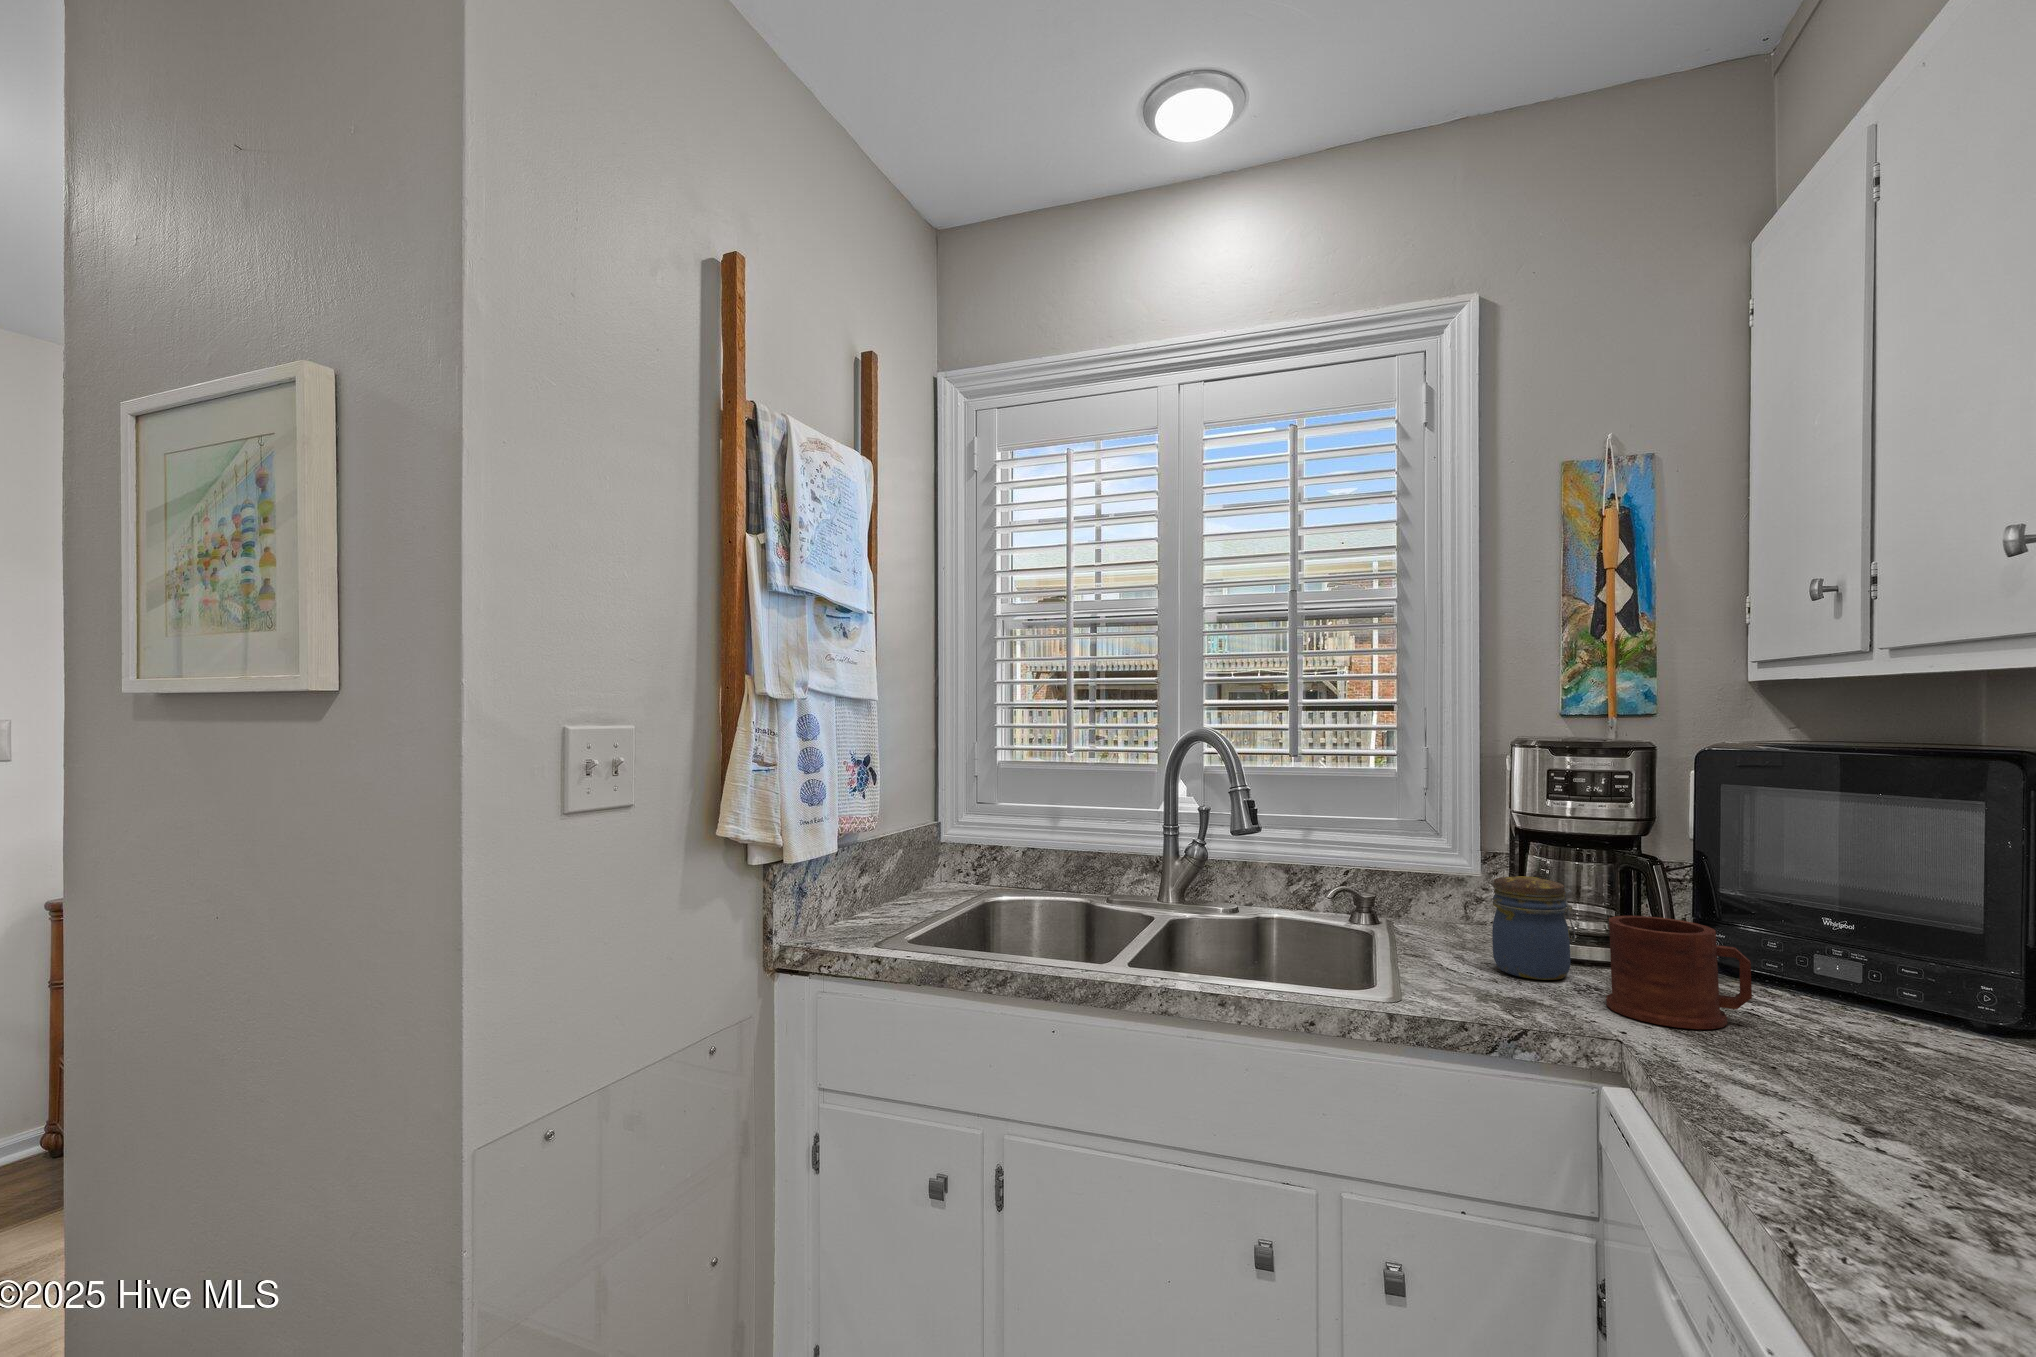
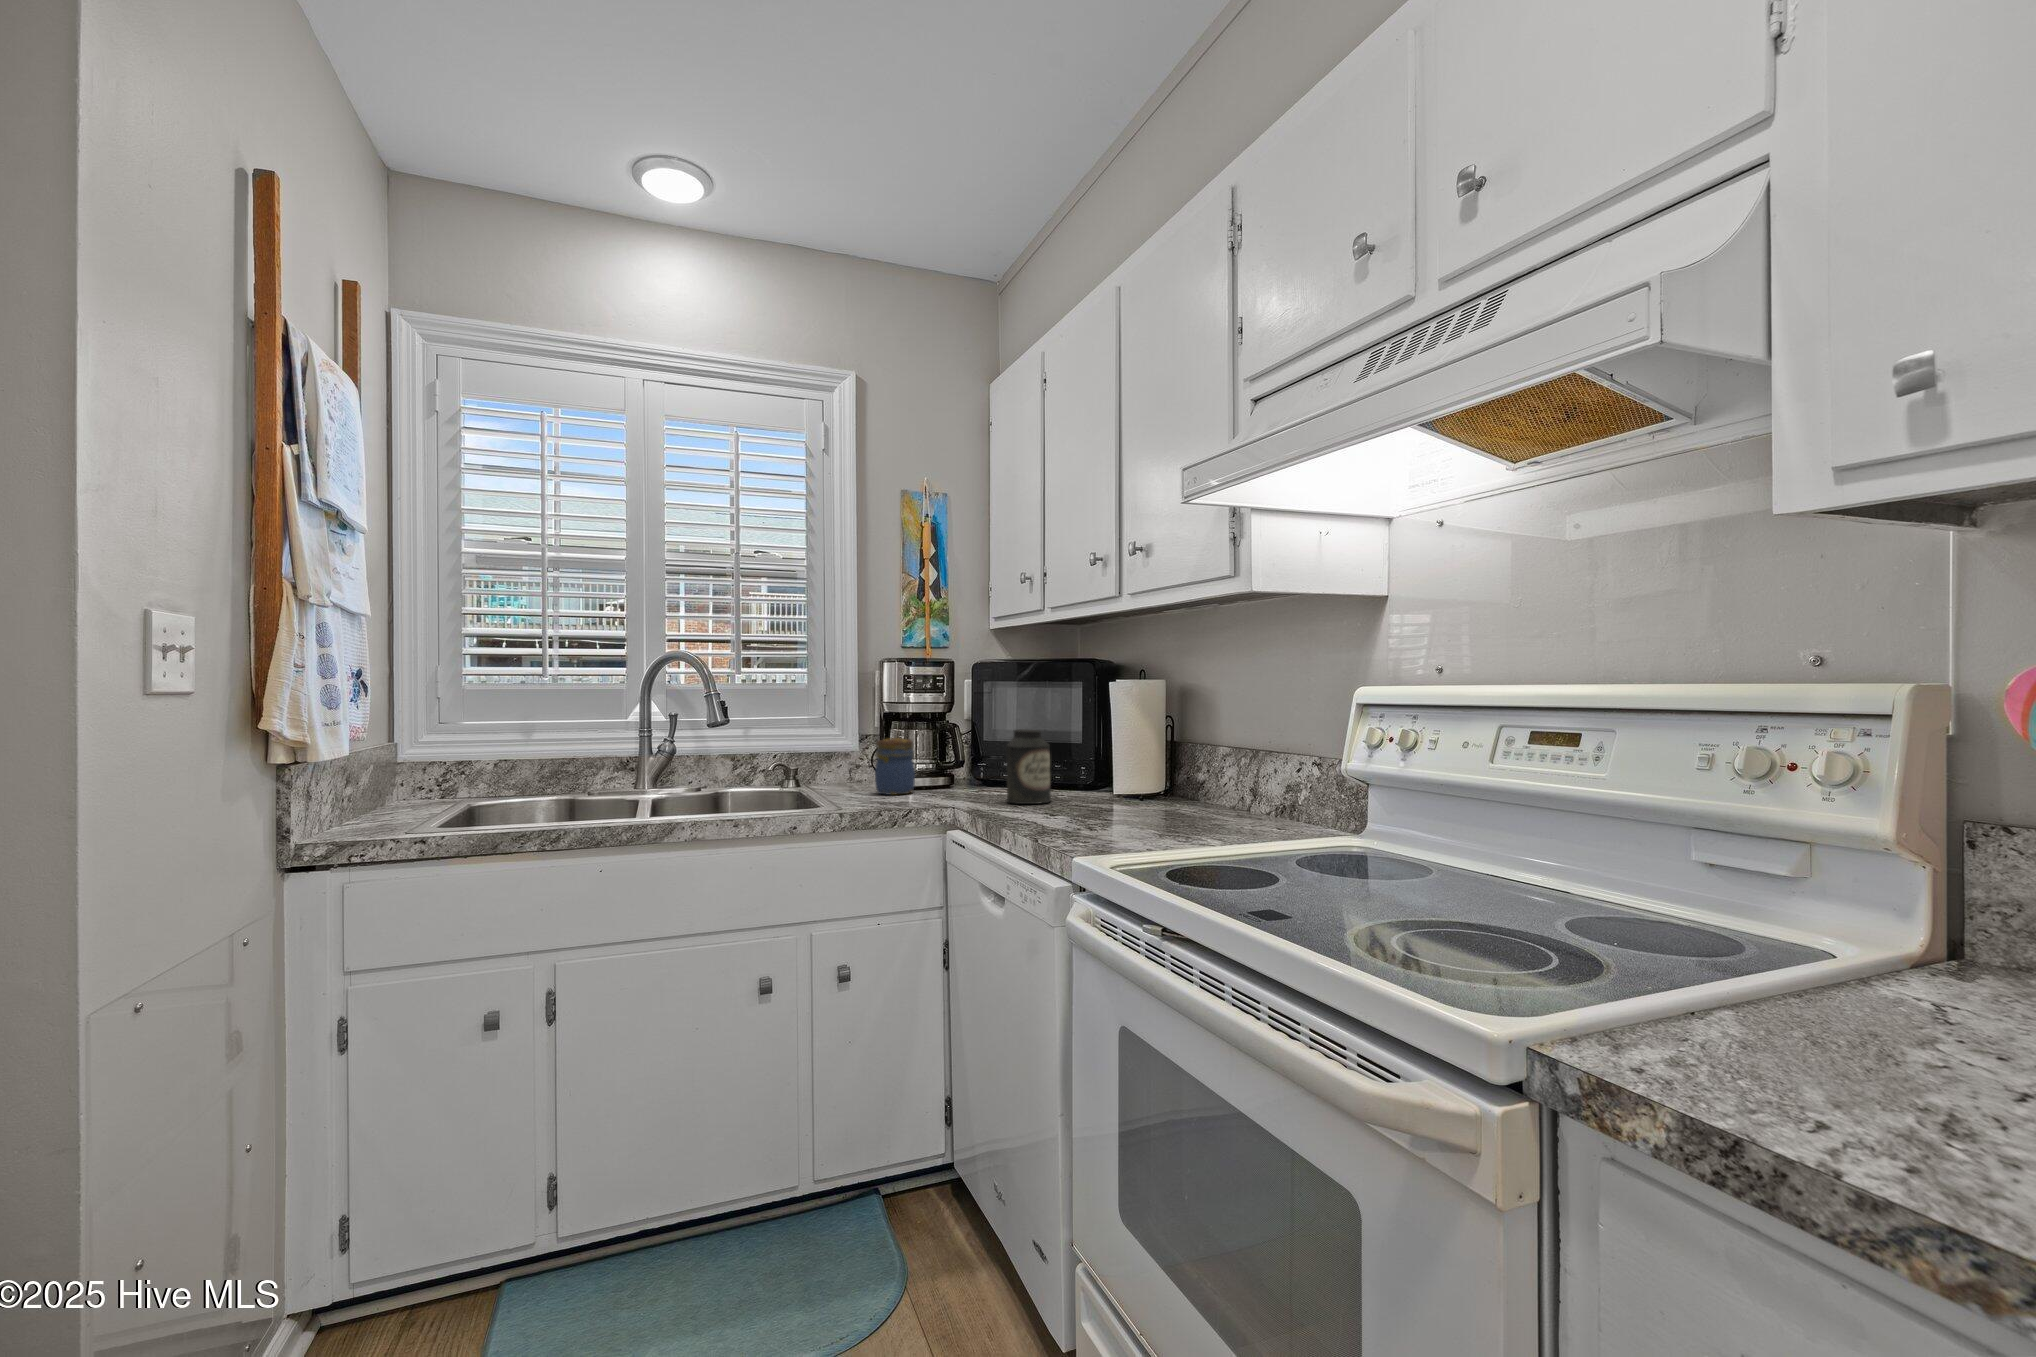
canister: none [1772,913,1918,1104] -> present [1006,729,1051,804]
mug: present [1606,916,1752,1029] -> none [935,749,995,799]

